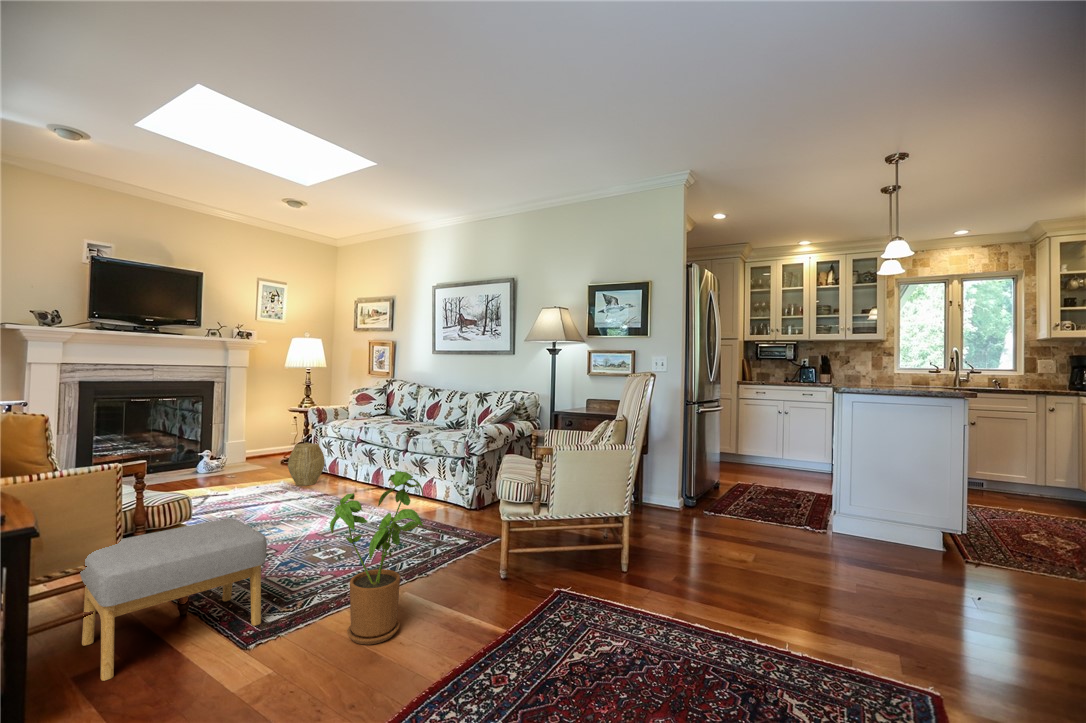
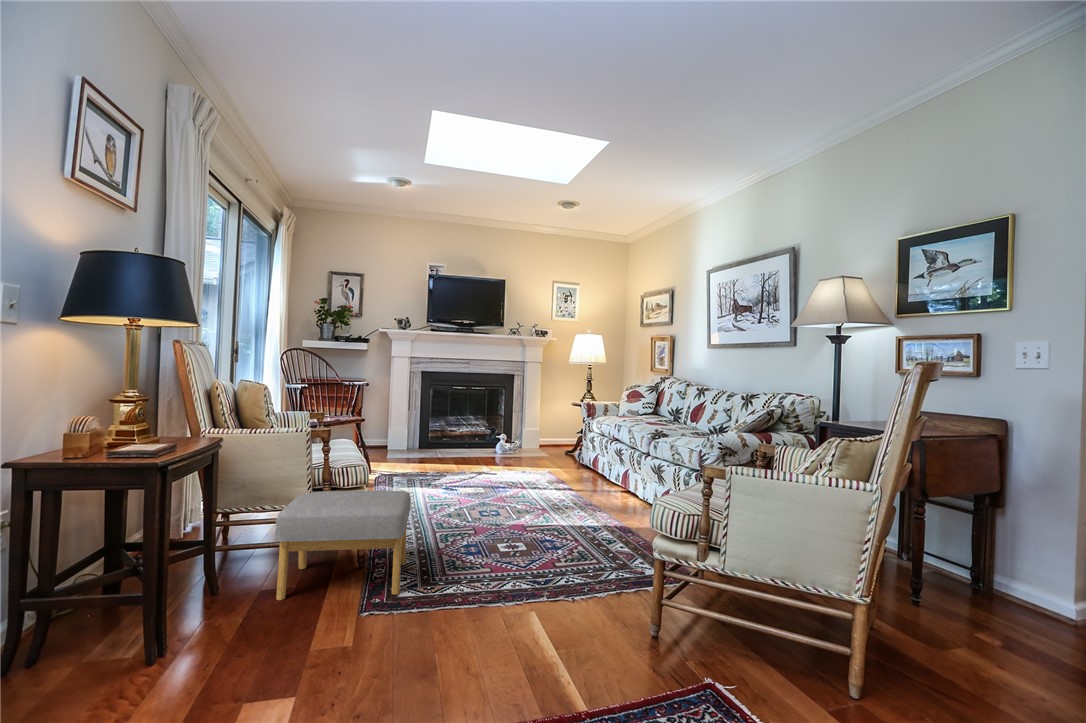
woven basket: present [288,443,325,486] -> none [551,435,584,478]
house plant: present [330,471,424,645] -> none [425,467,527,655]

